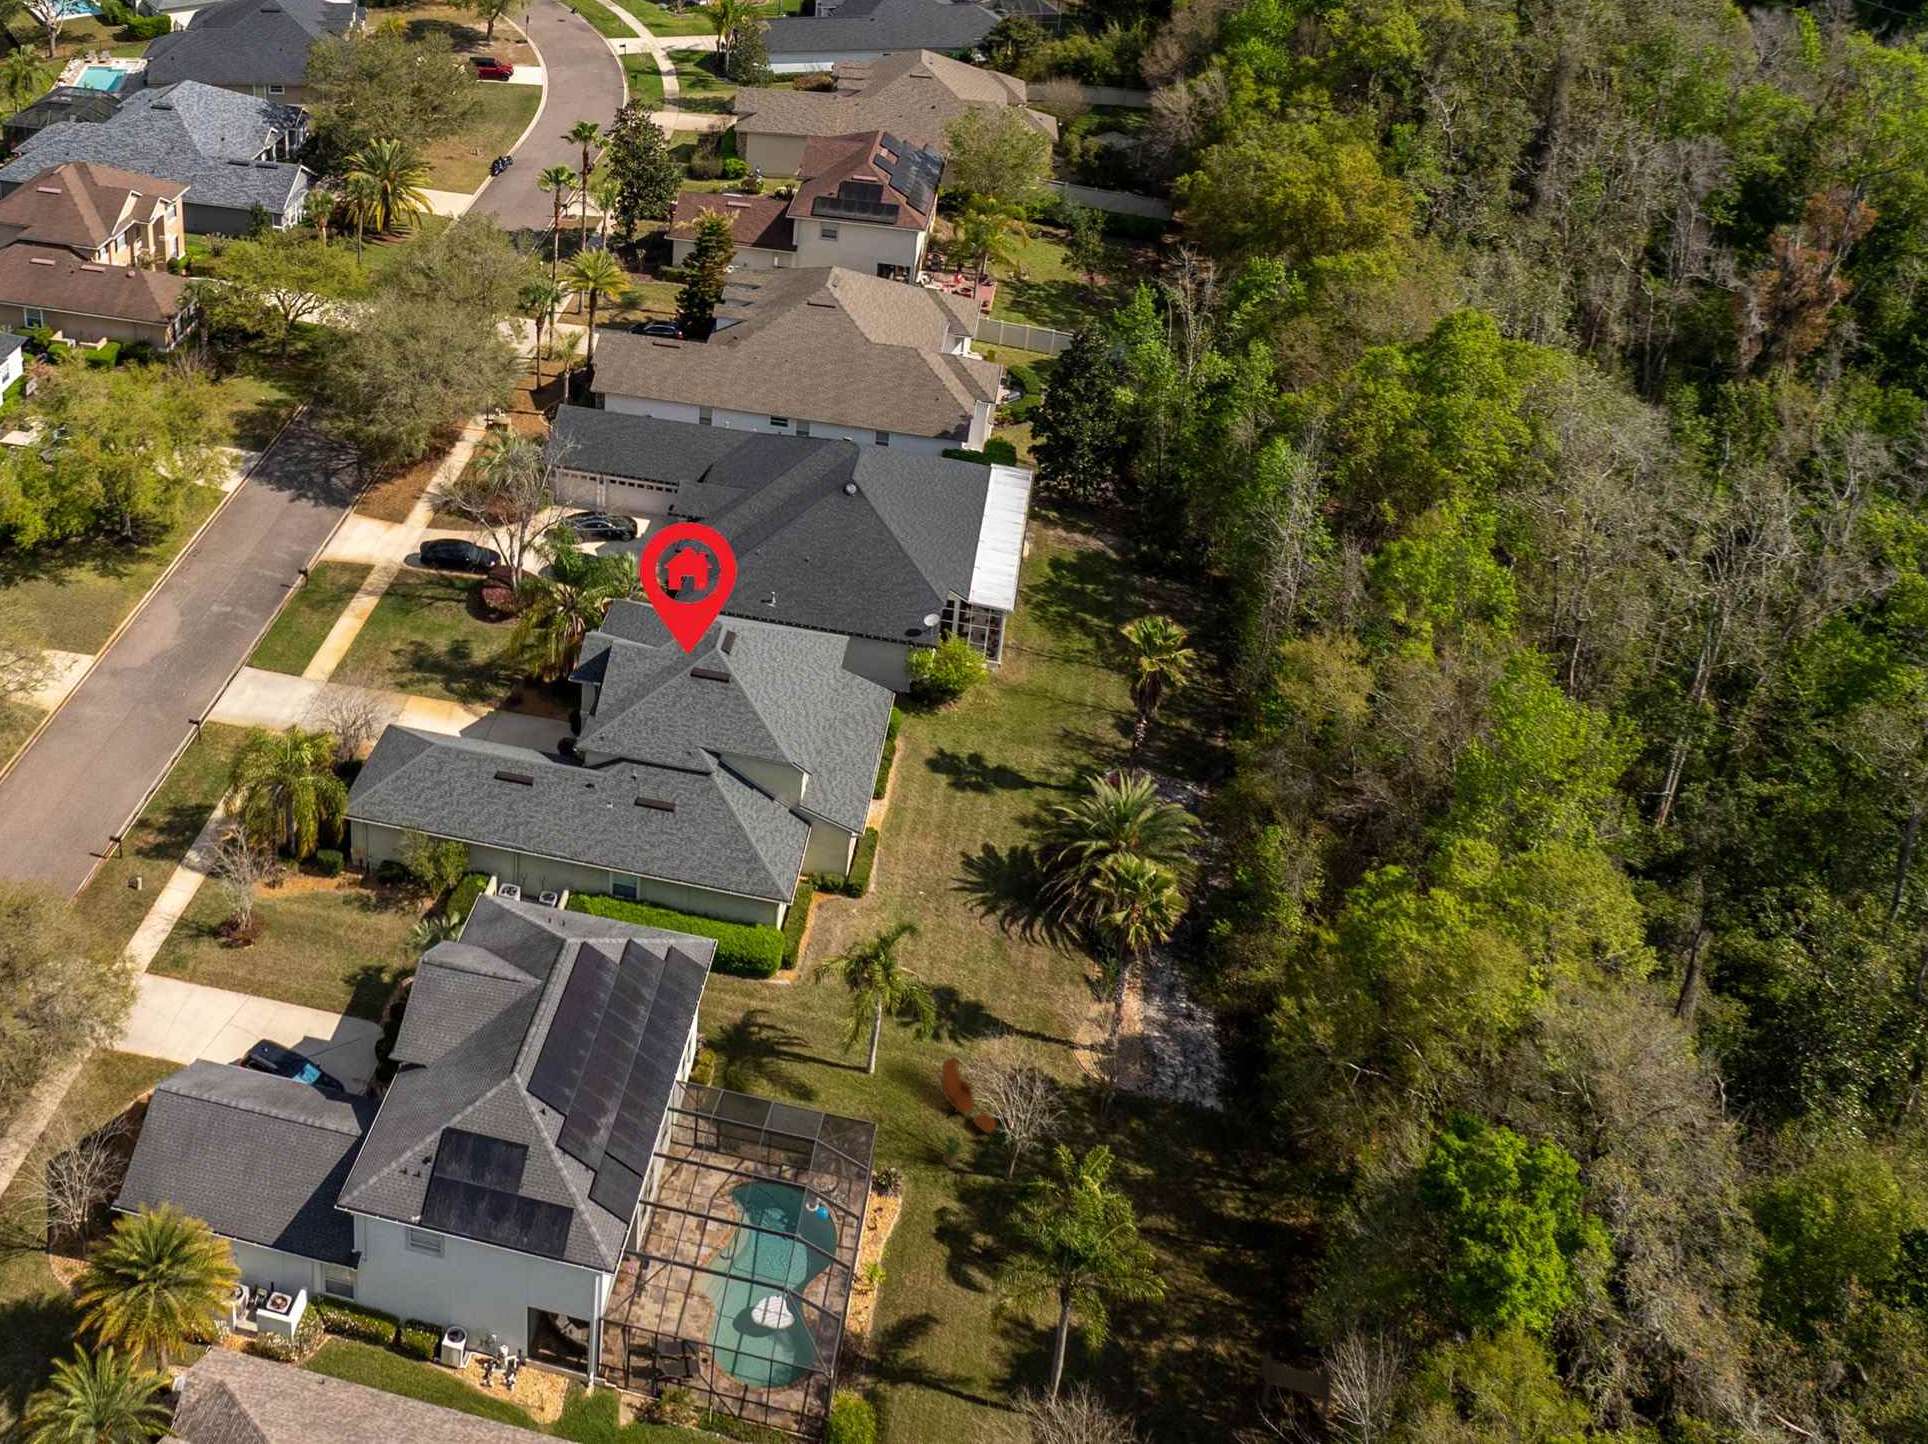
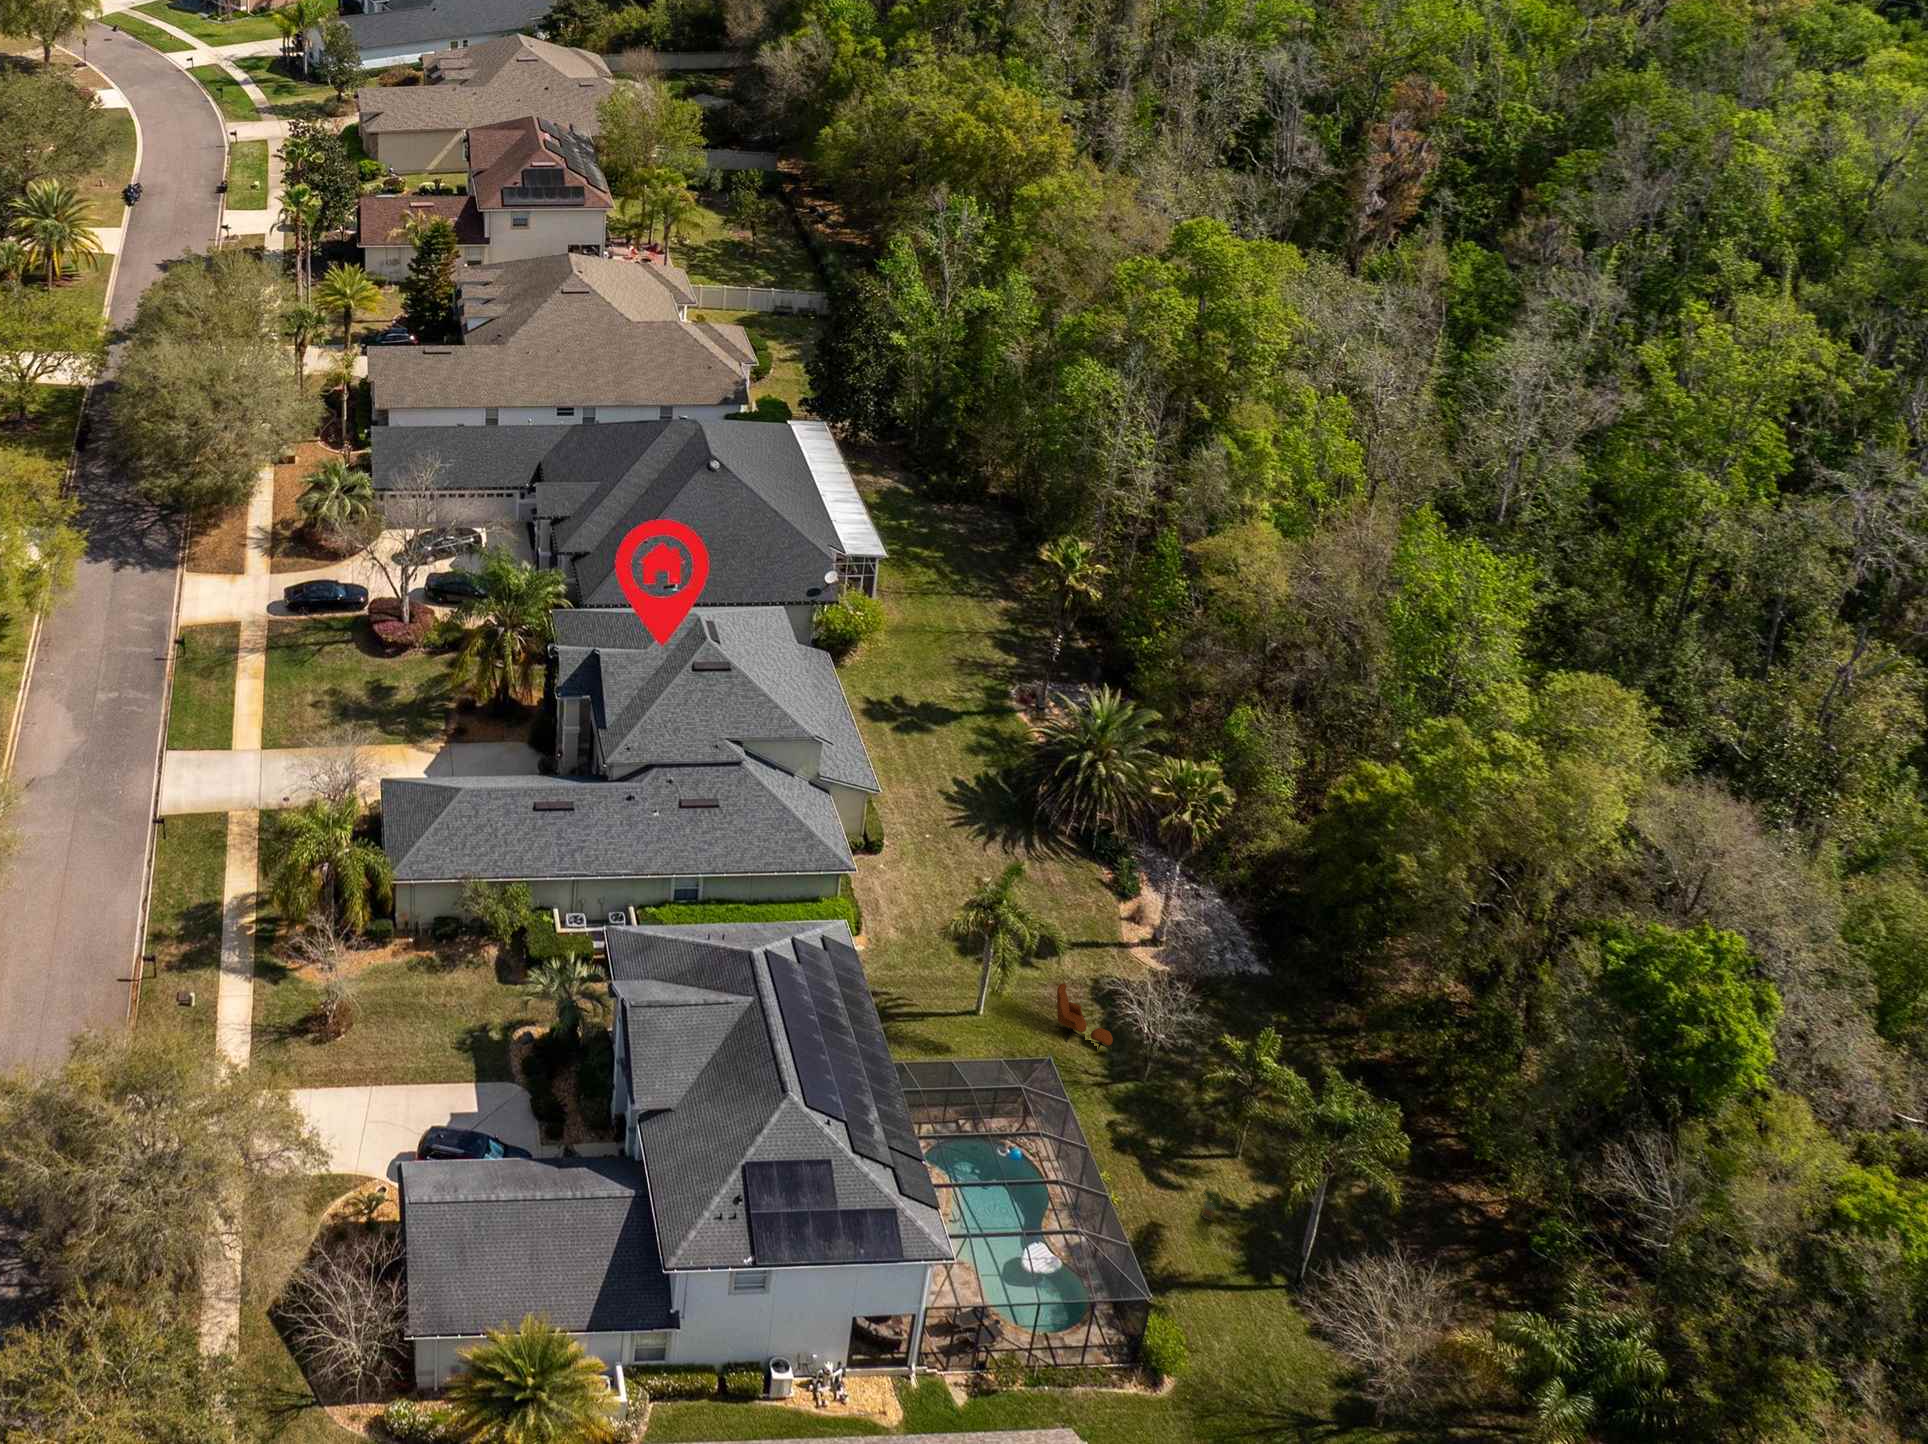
potted tree: present [943,1136,962,1166] -> present [1202,1190,1223,1220]
bench: present [1259,1352,1331,1422] -> none [1422,1173,1495,1223]

